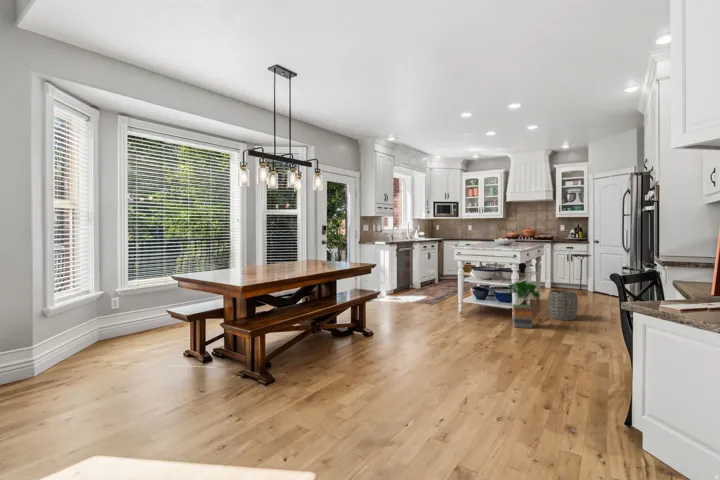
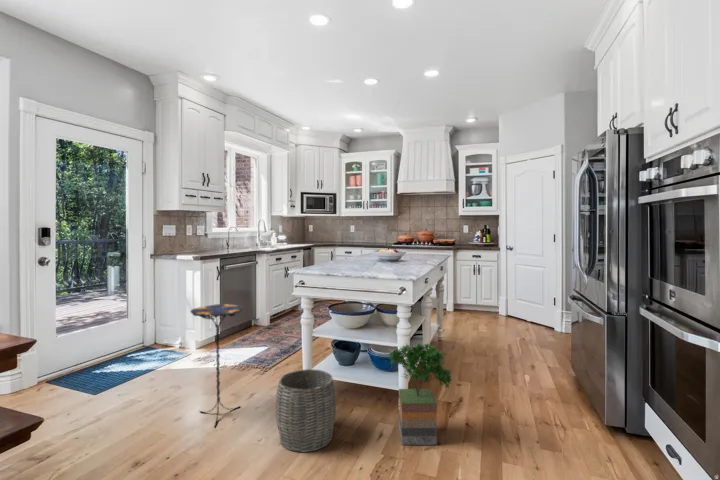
side table: present [572,254,591,293] -> present [191,304,243,426]
woven basket: present [548,290,578,320] -> present [276,369,336,452]

